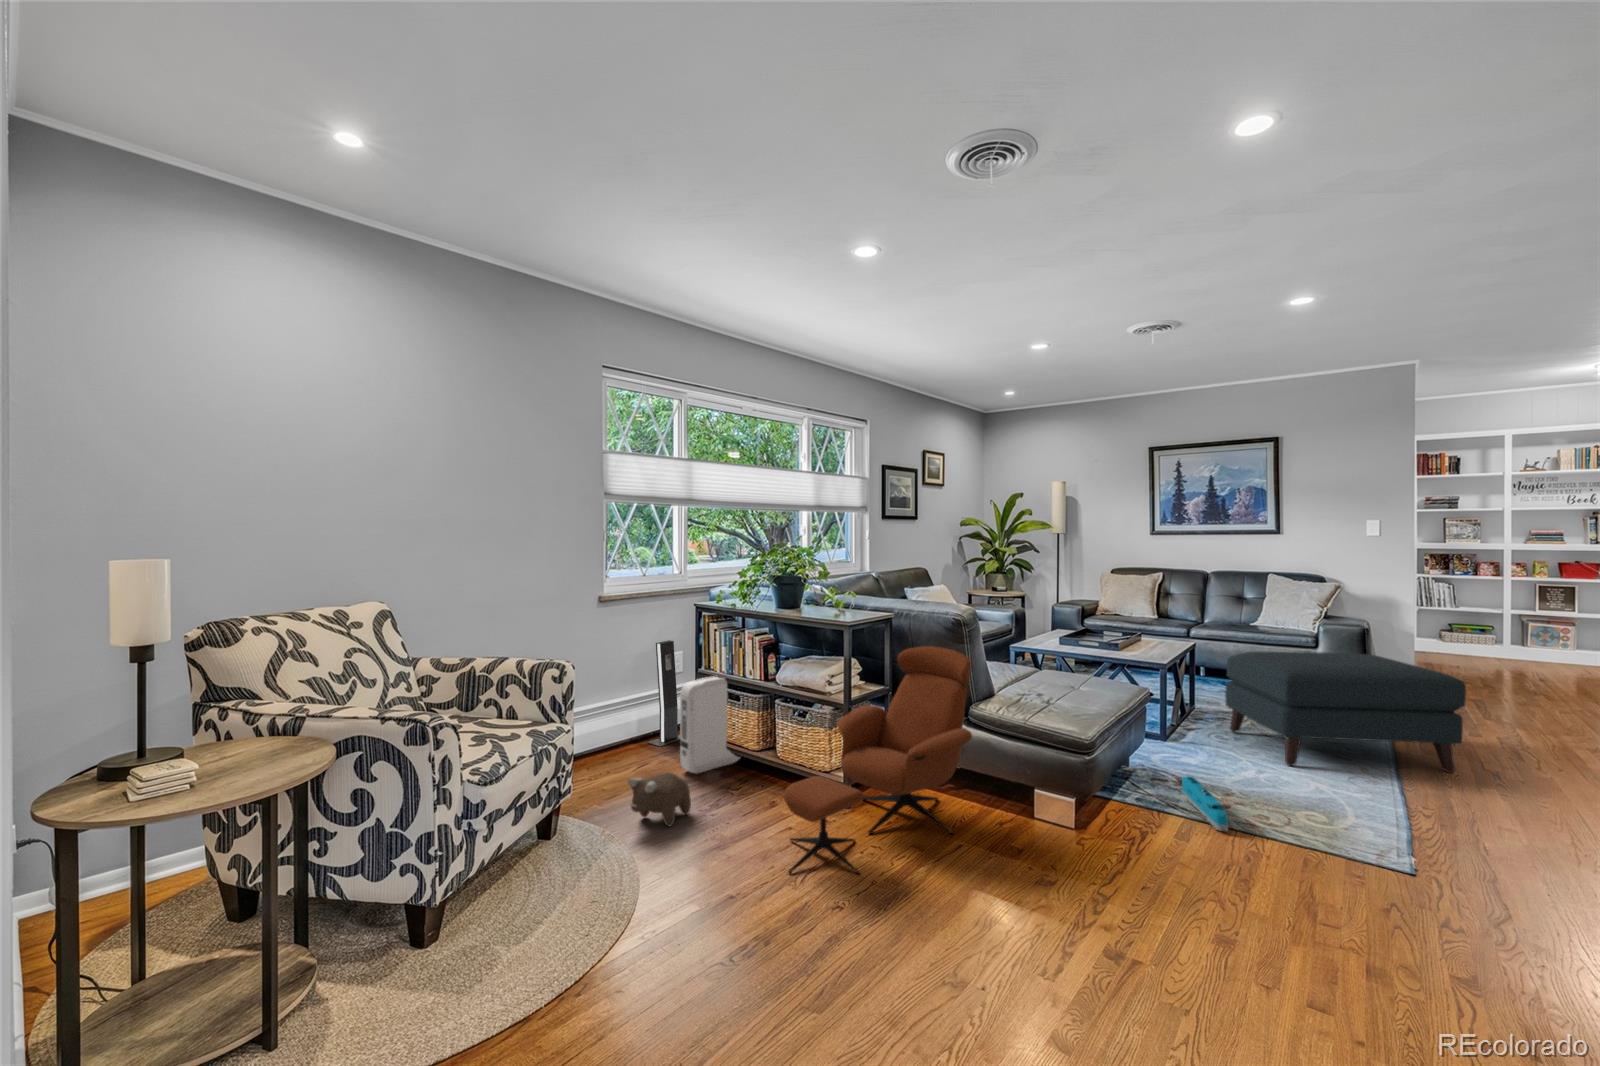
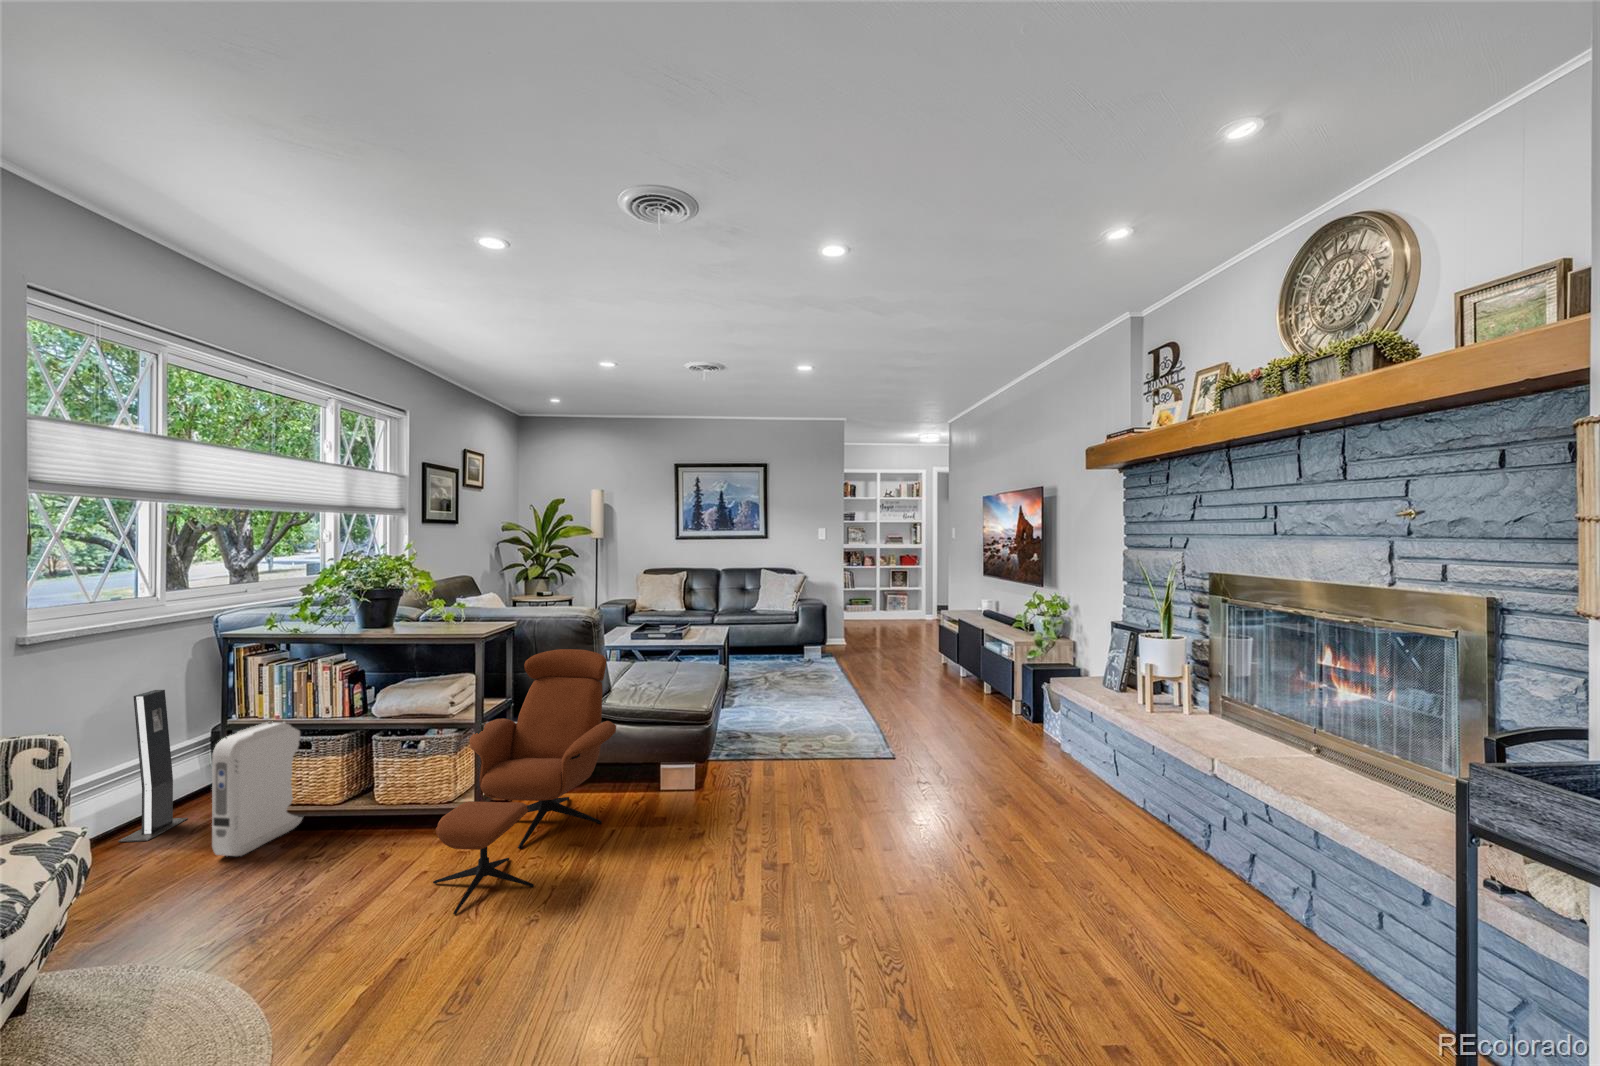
ottoman: present [1225,652,1466,773] -> none [757,622,890,707]
plush toy: present [627,772,691,826] -> none [170,856,271,930]
toy train: present [1182,776,1228,831] -> none [754,727,794,761]

